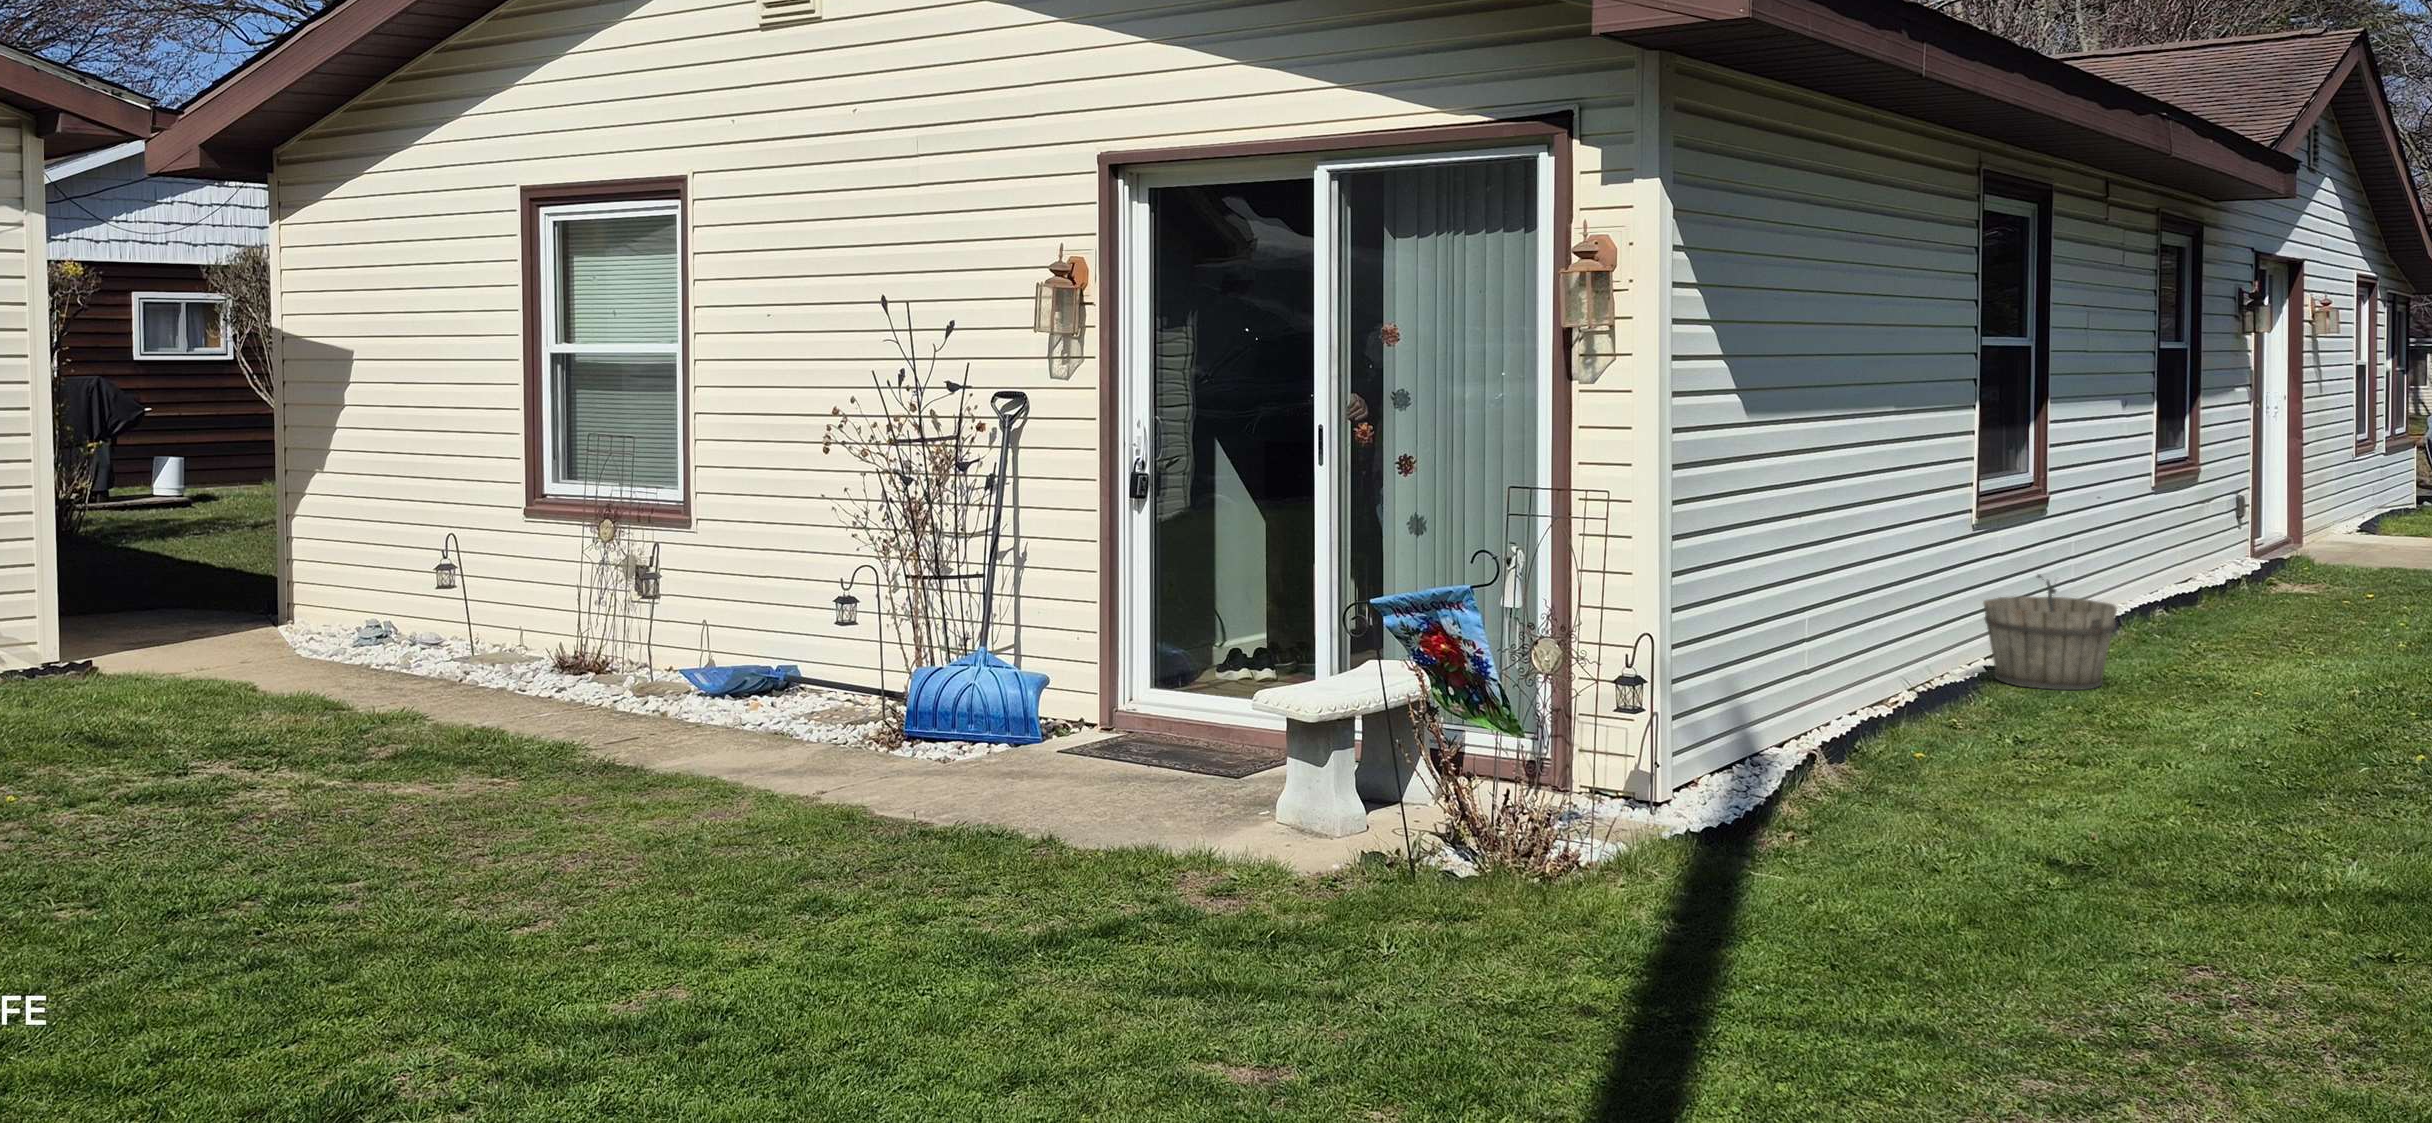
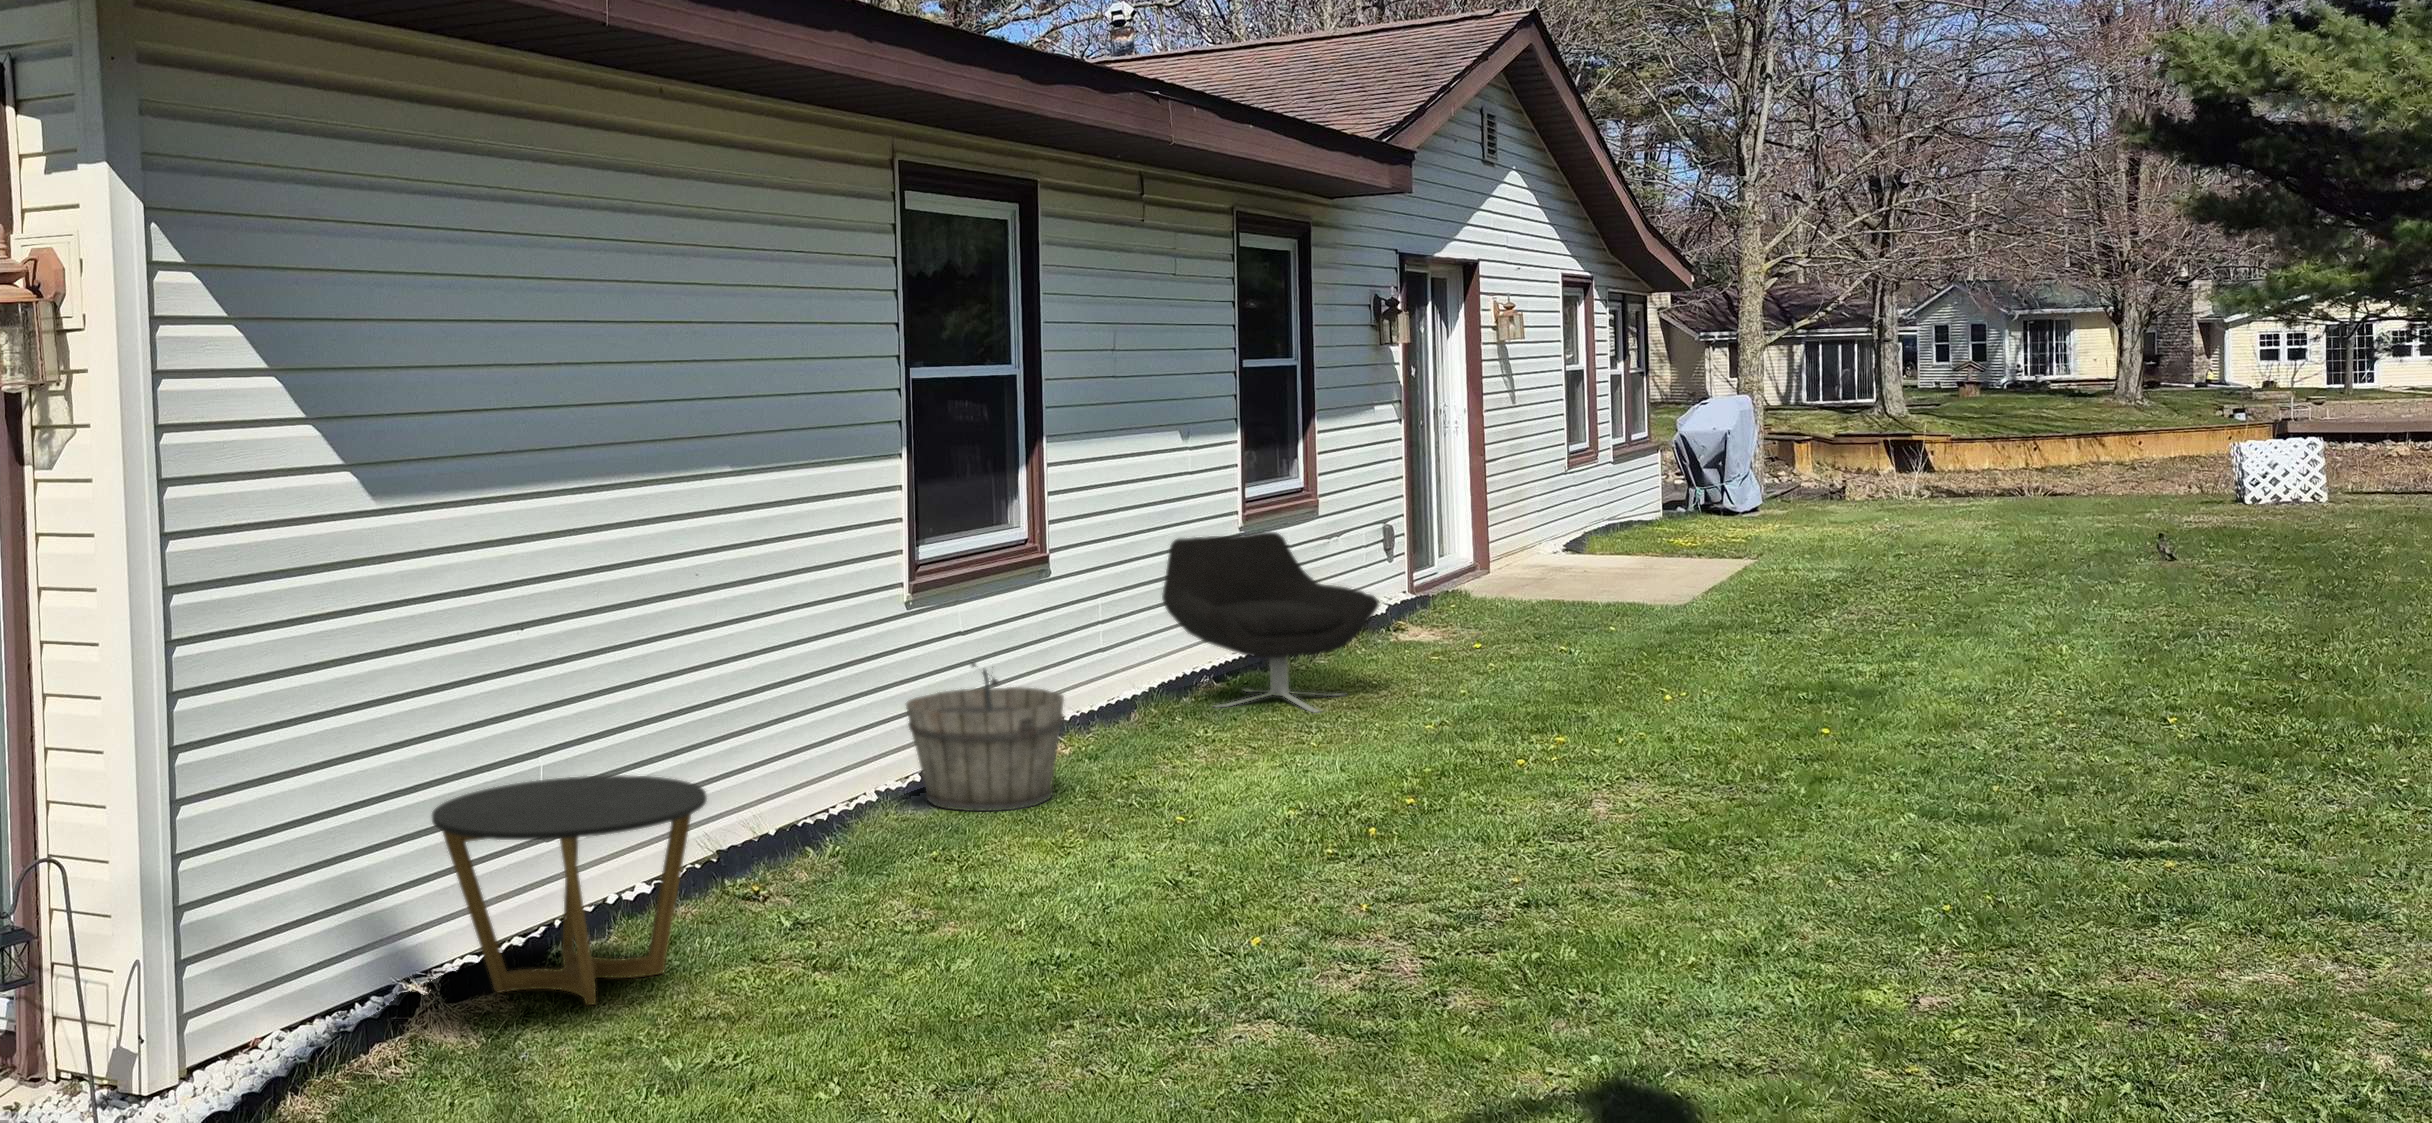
lounge chair: none [2111,489,2313,639] -> present [1162,532,1379,713]
side table: none [1782,629,1987,785] -> present [432,775,707,1005]

